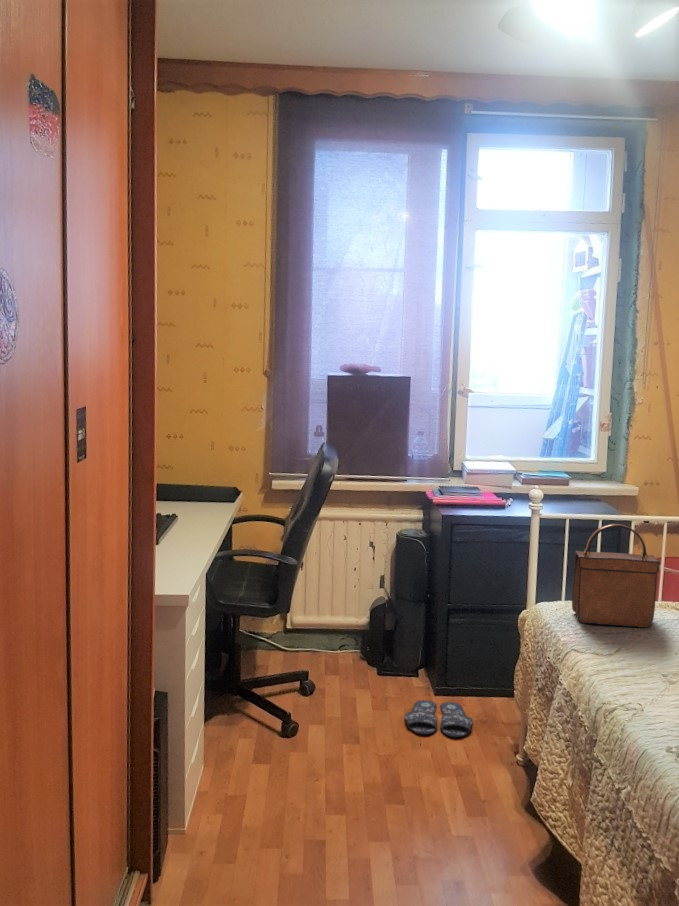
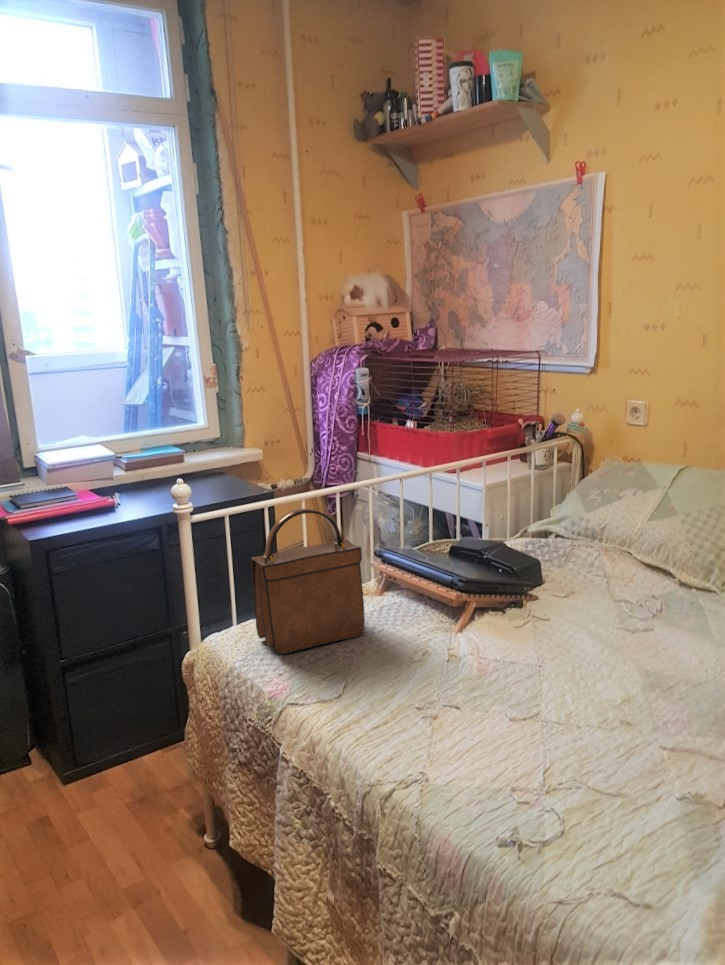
slippers: present [405,700,472,737] -> none [31,786,132,860]

